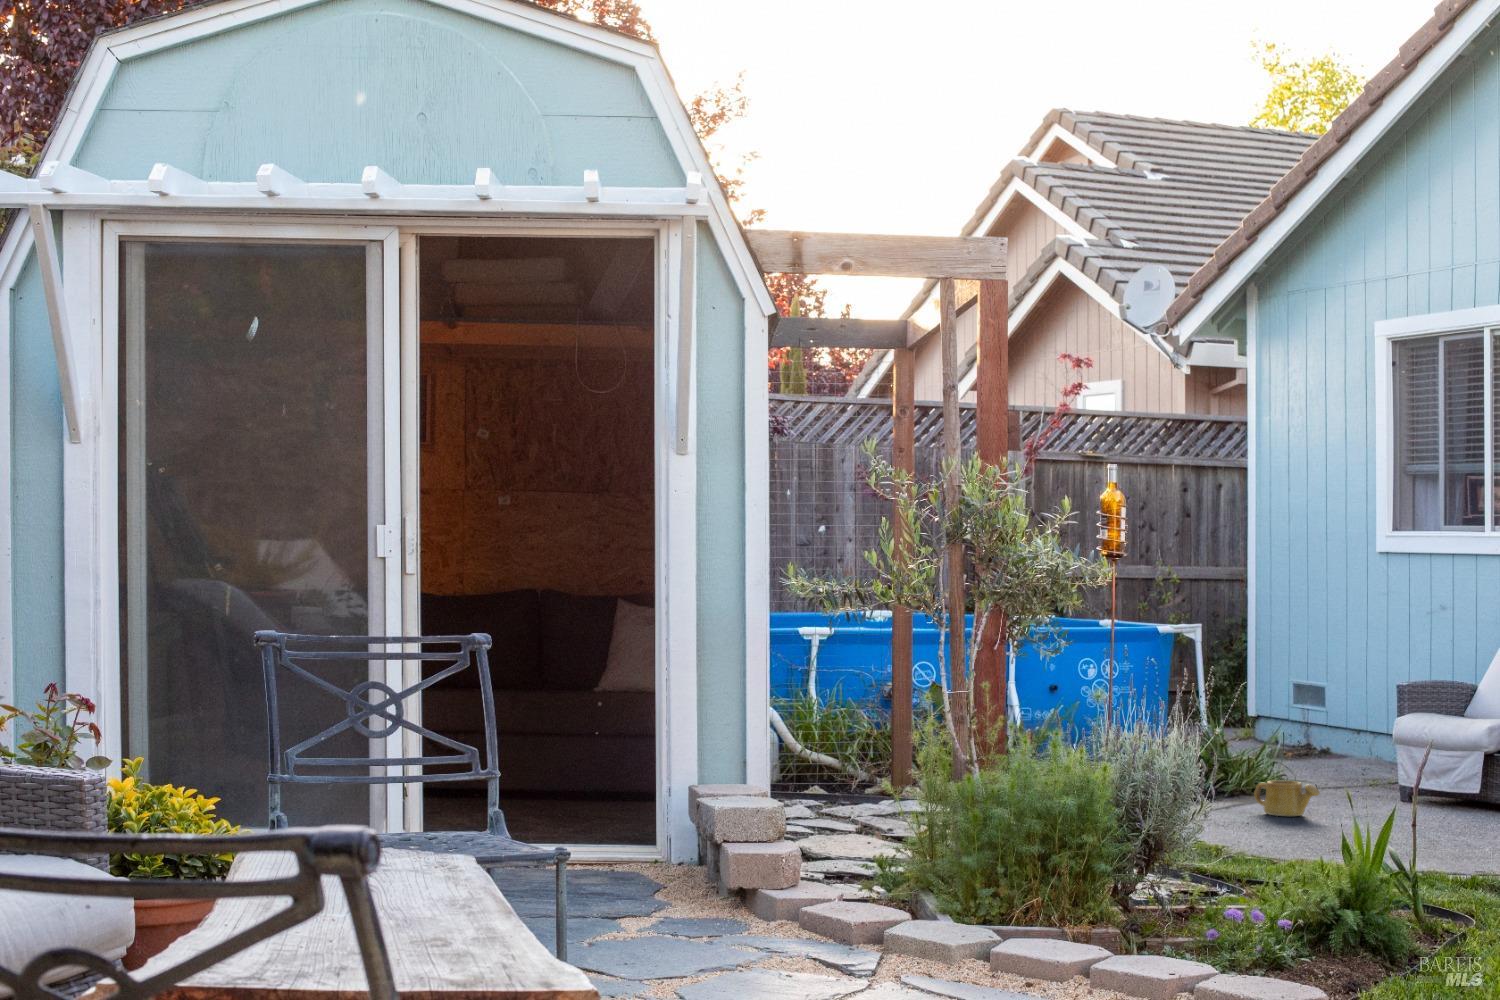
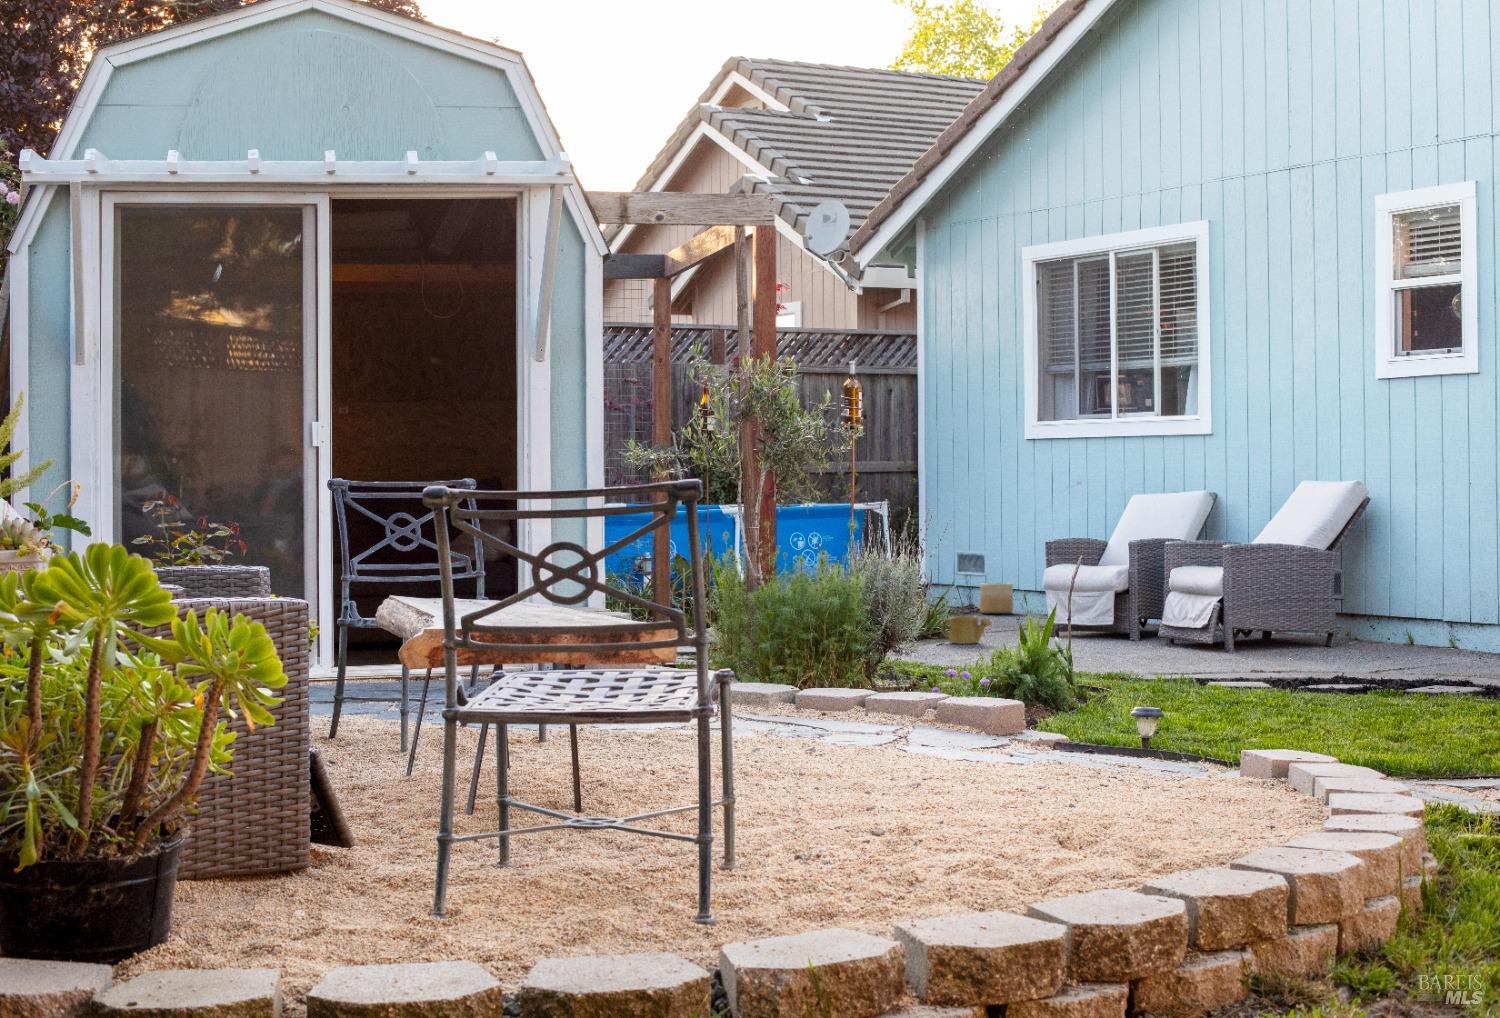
planter: none [1315,722,1357,761] -> present [980,583,1013,614]

